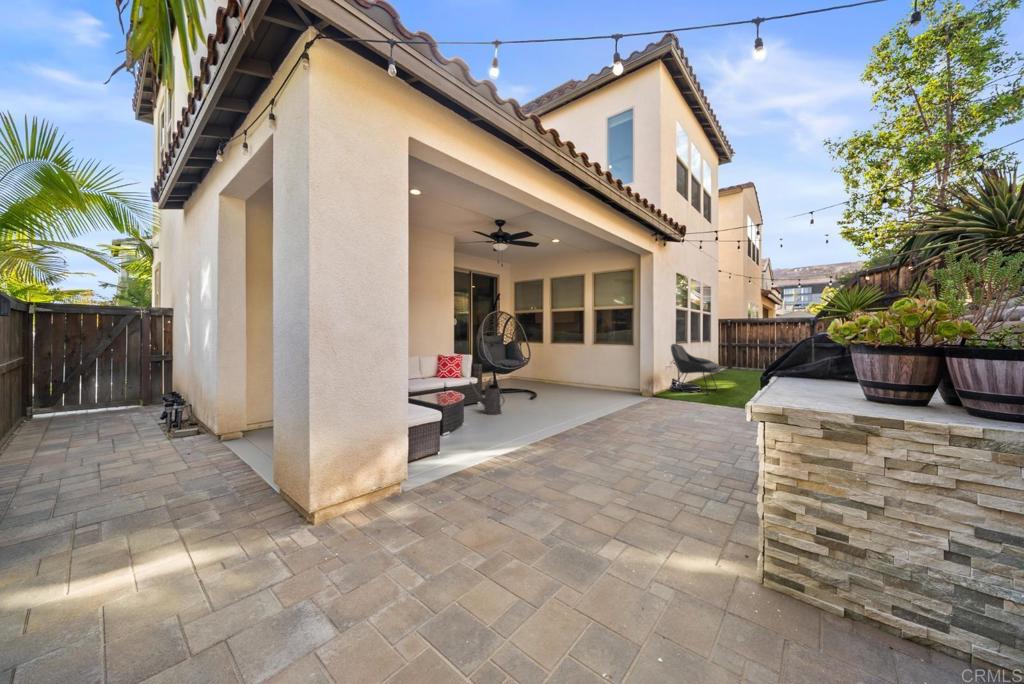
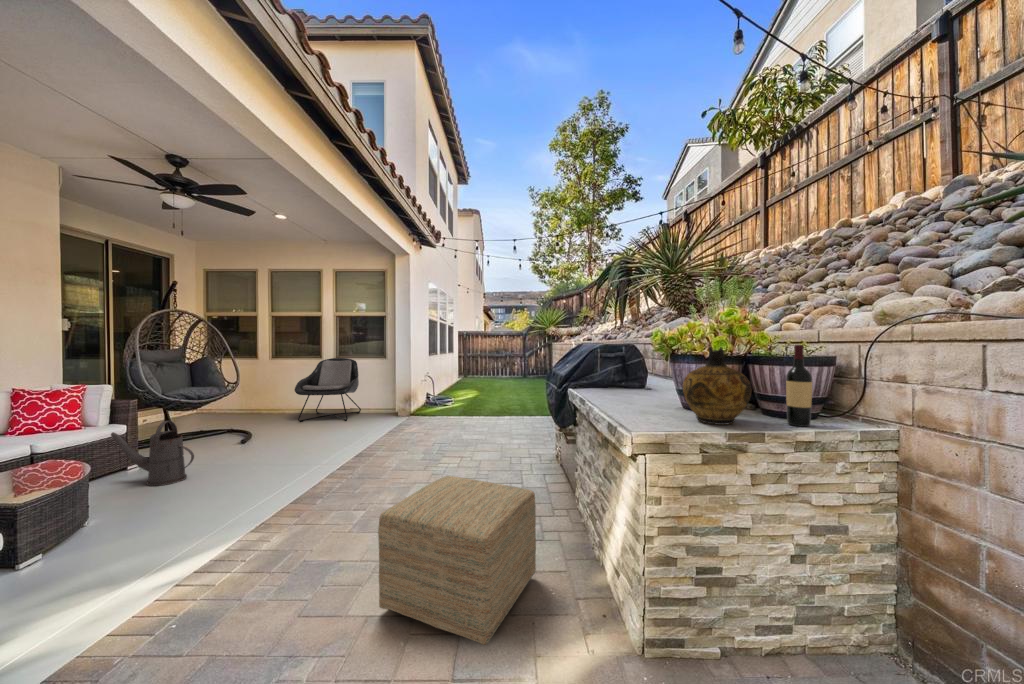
wine bottle: none [961,335,998,423] -> present [786,345,812,427]
ceramic jug: none [830,336,912,411] -> present [683,347,752,425]
lounge chair: present [671,344,721,395] -> present [295,358,361,422]
ottoman: none [581,429,699,533] -> present [378,476,536,645]

